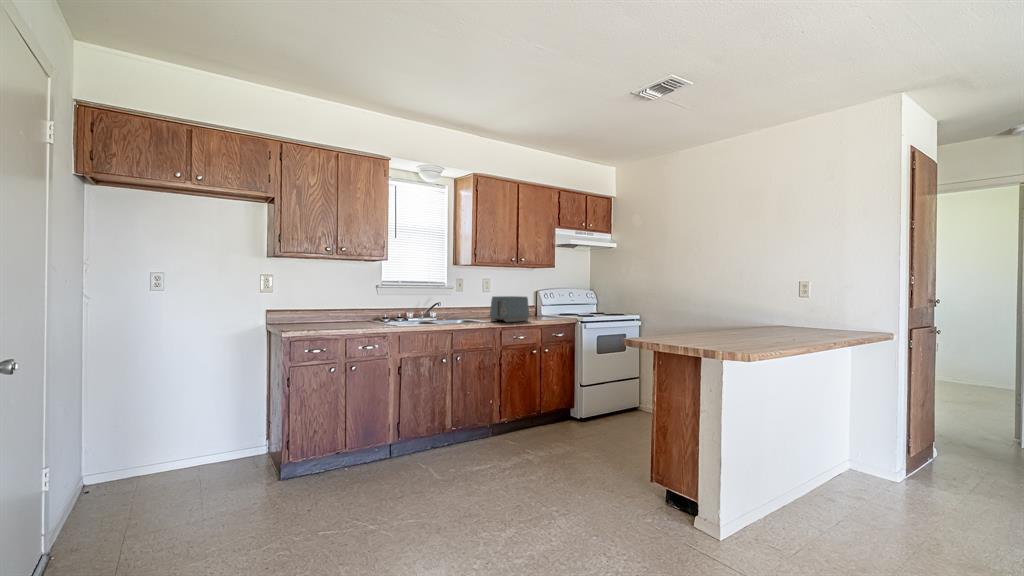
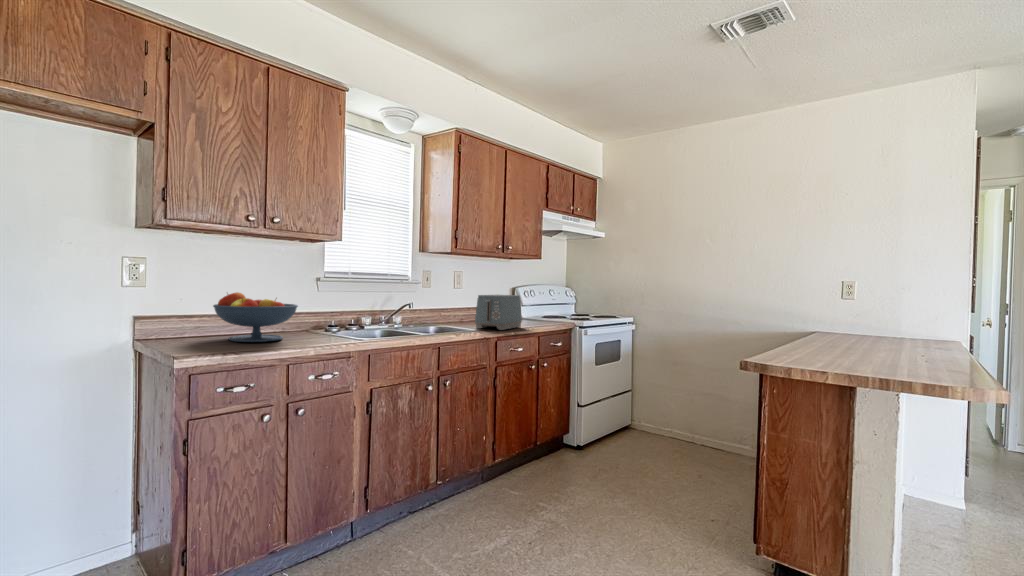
fruit bowl: none [307,295,357,326] -> present [213,292,298,342]

